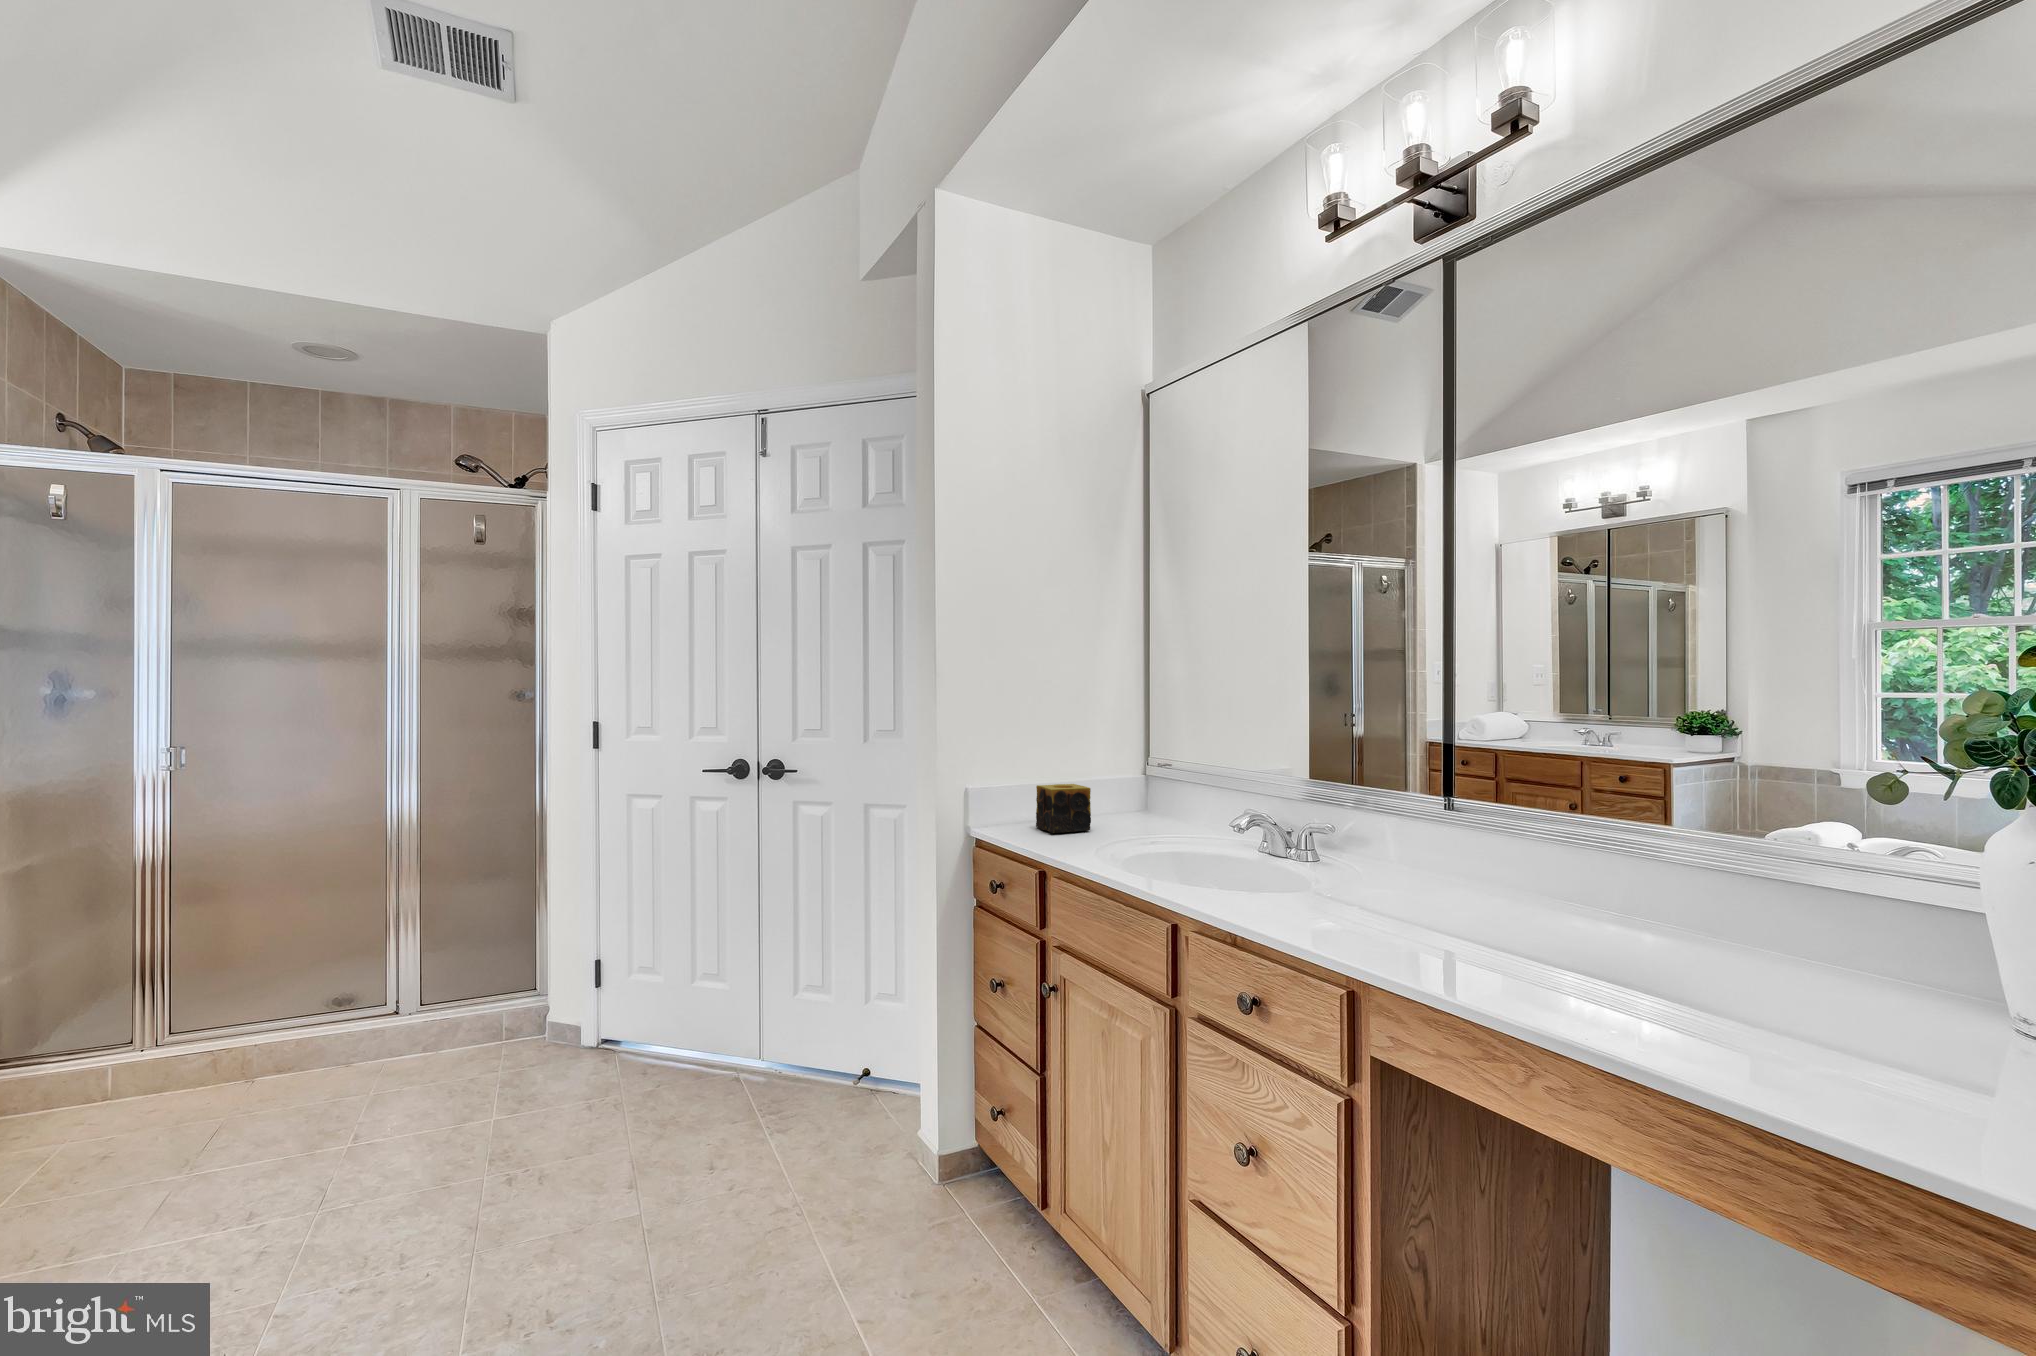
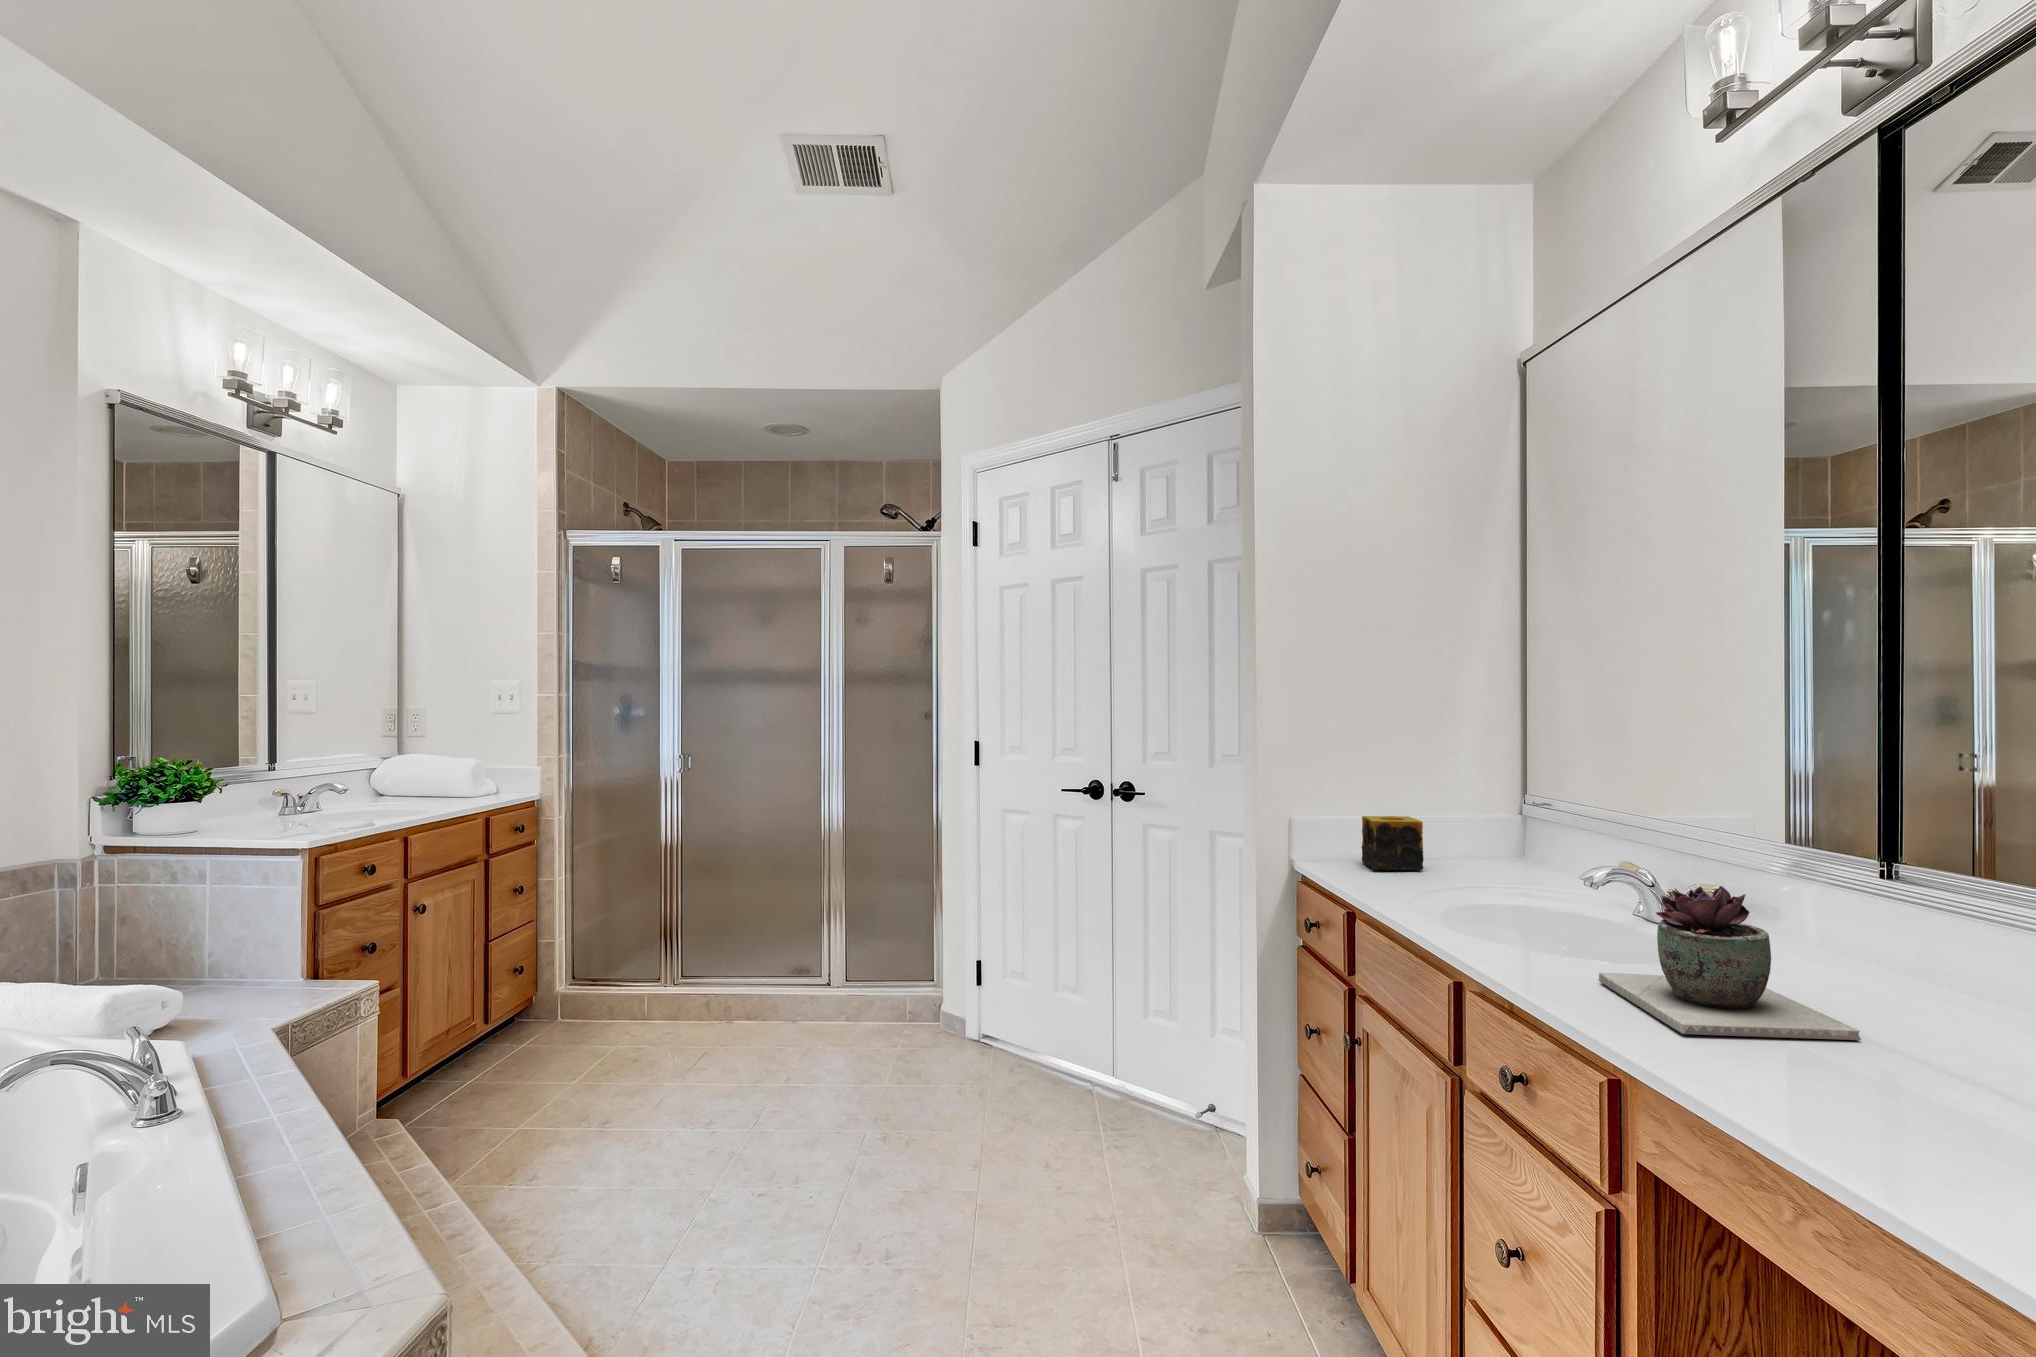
succulent plant: none [1285,826,1469,942] -> present [1599,886,1861,1040]

